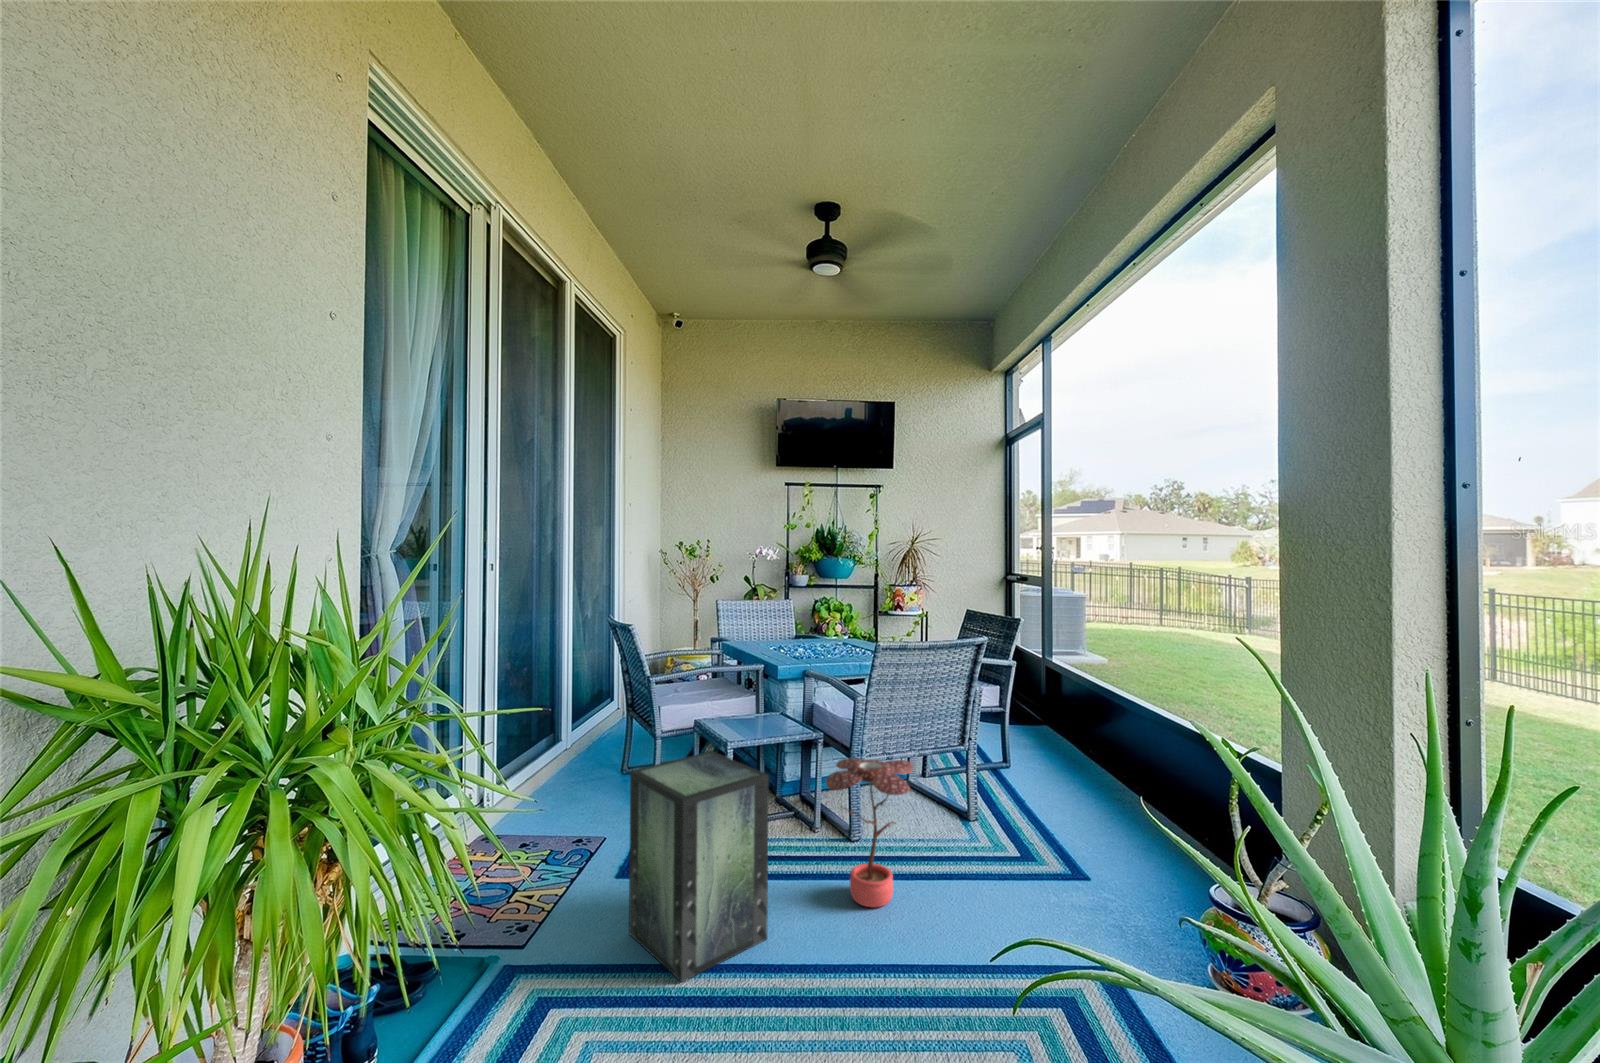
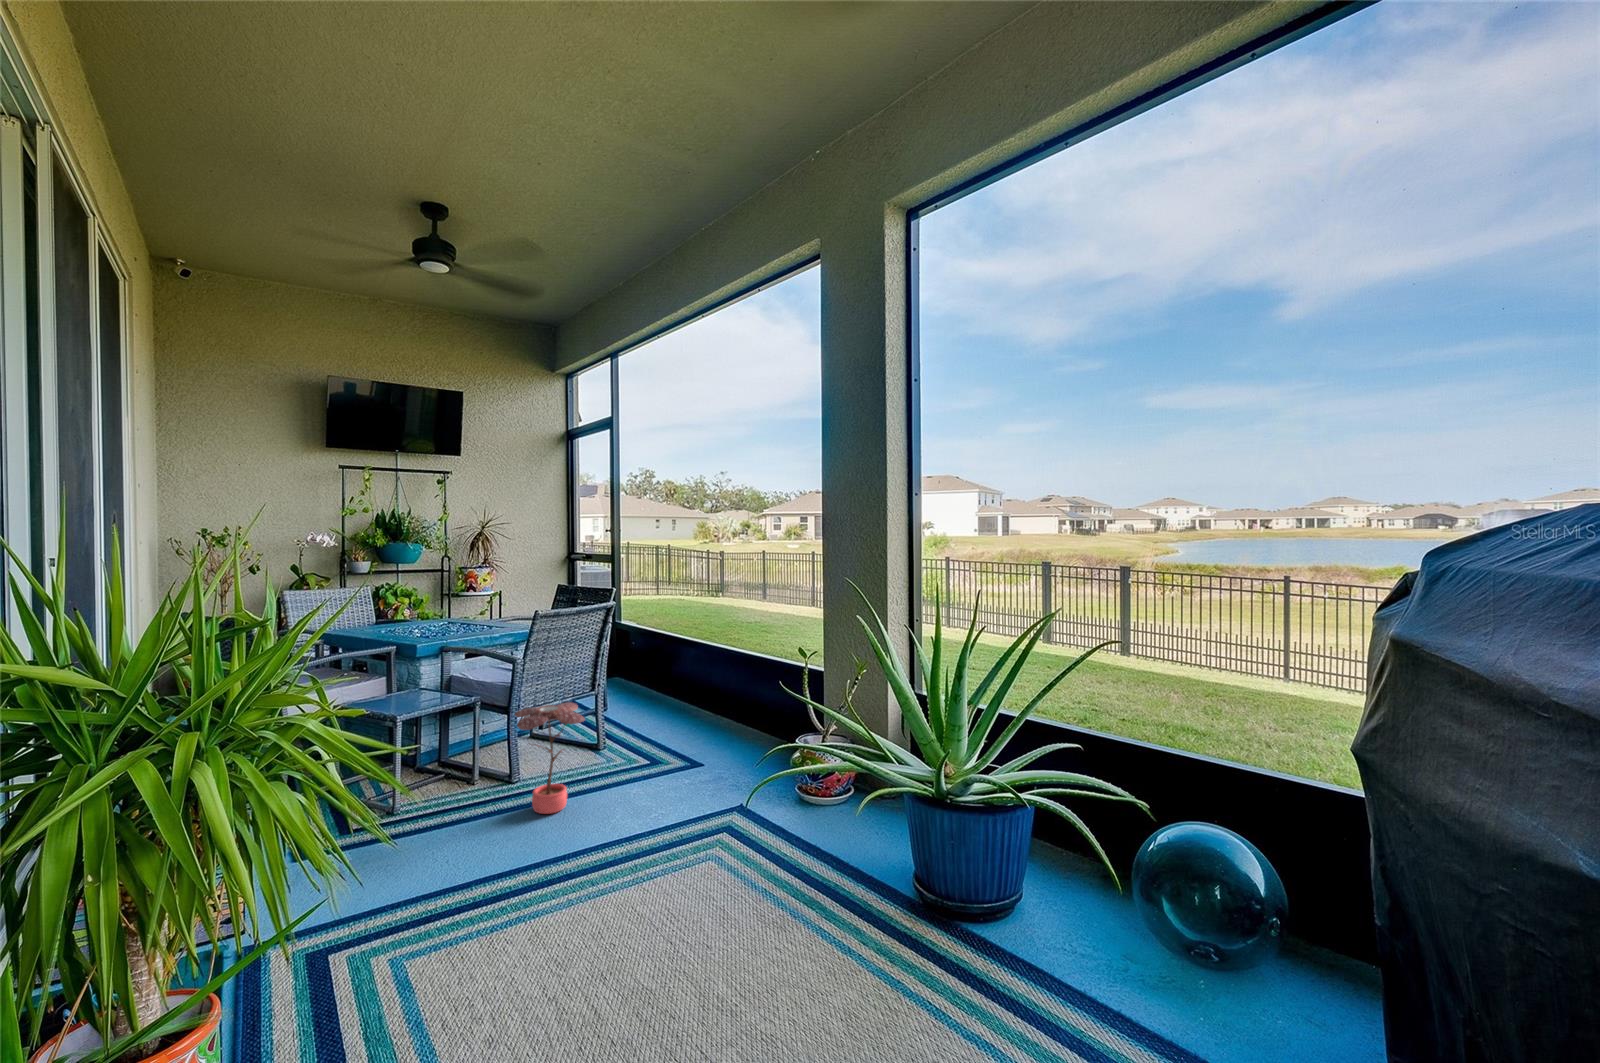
storage box: present [629,751,769,982] -> none [352,721,485,896]

